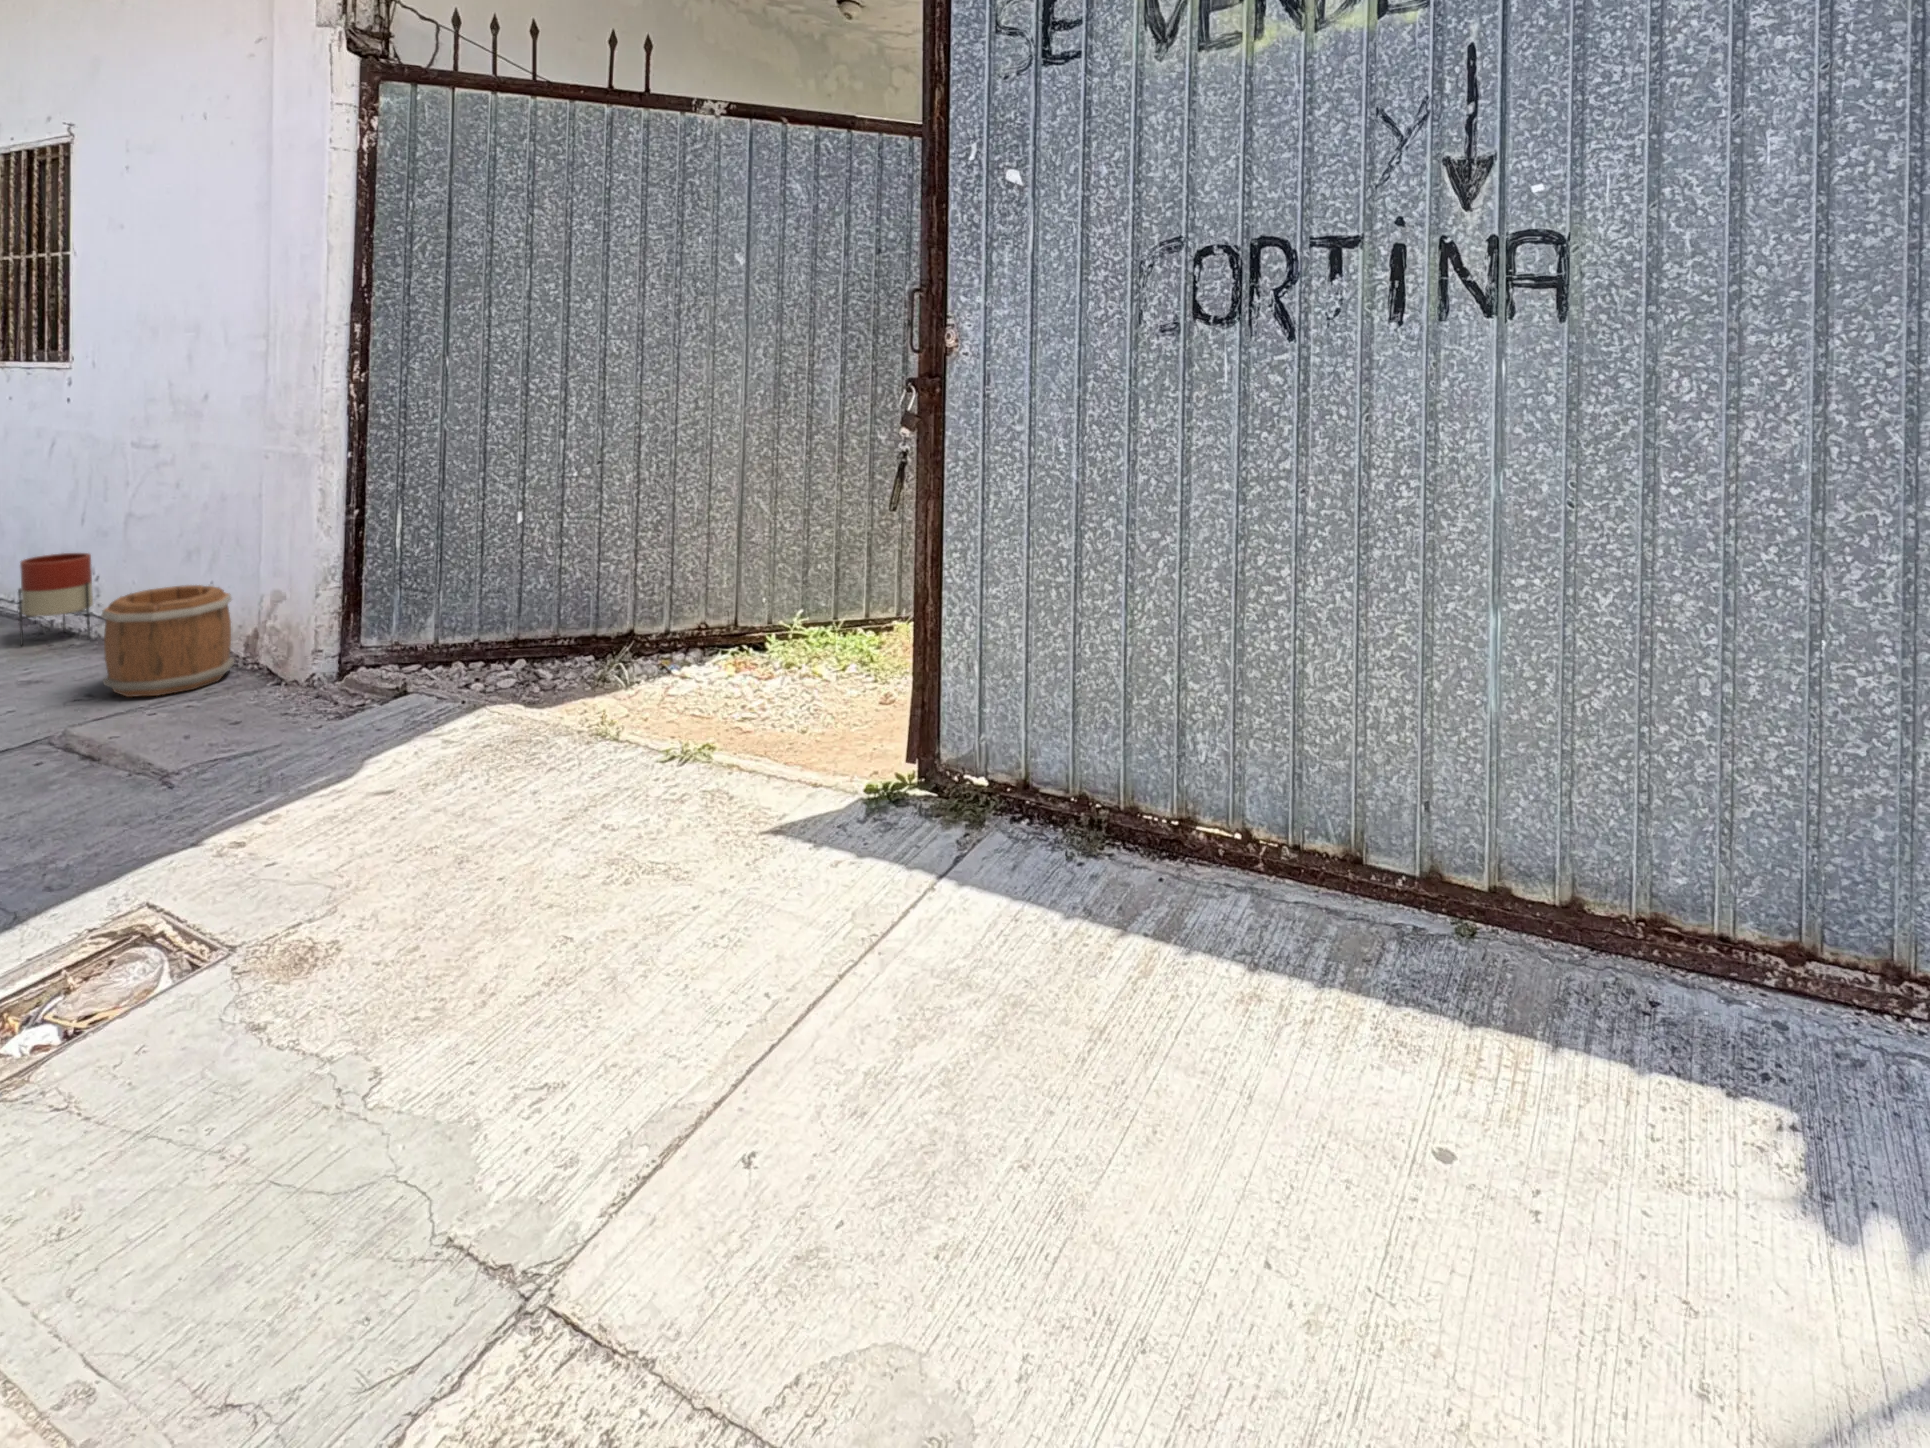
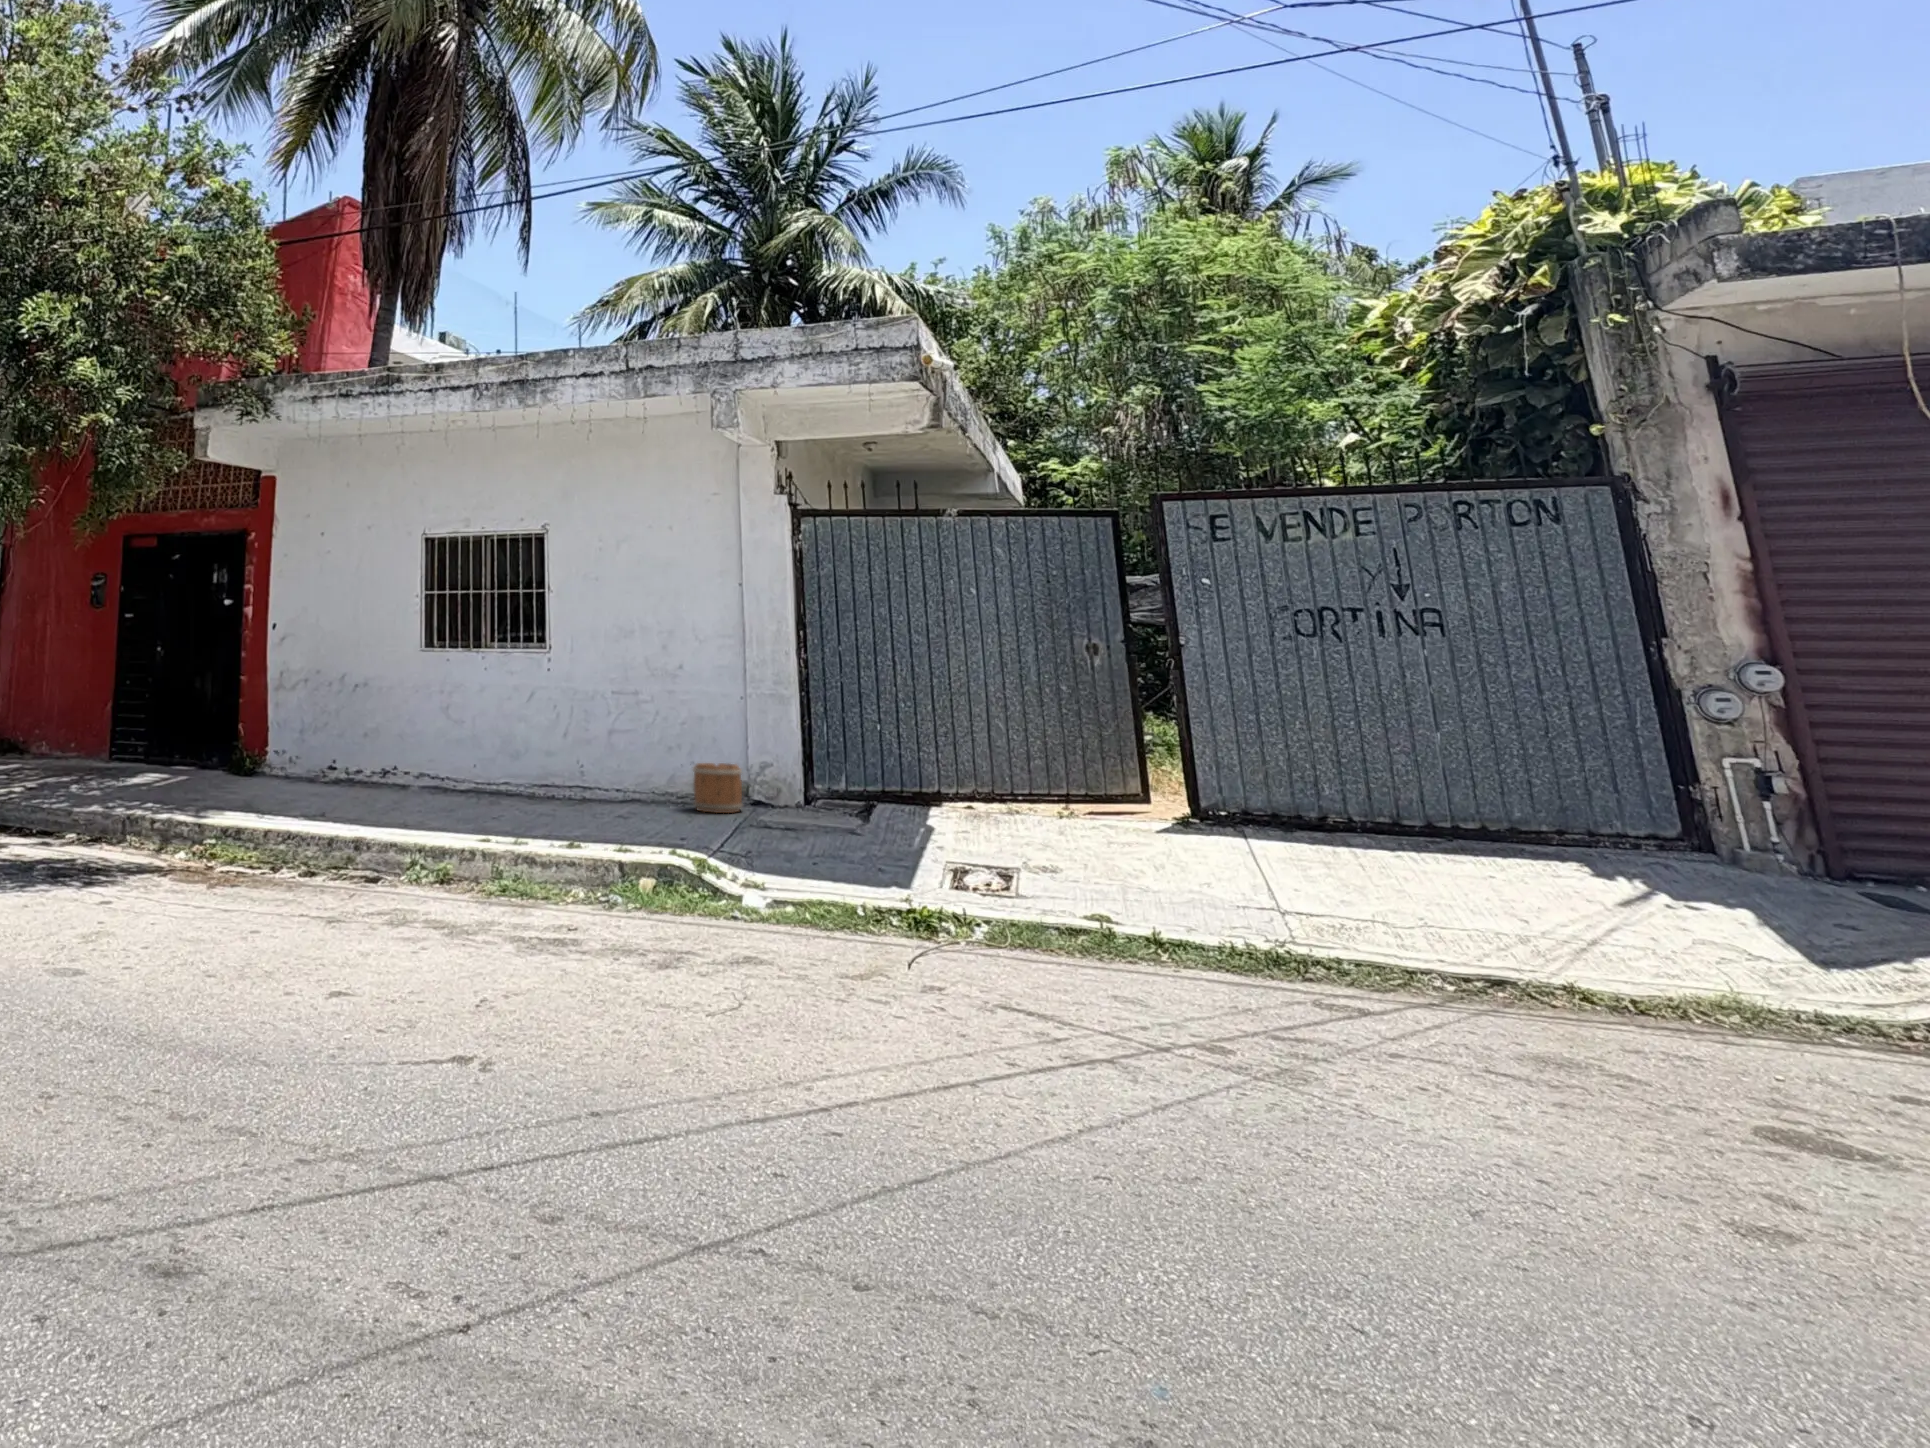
planter: present [18,553,93,646] -> none [569,754,599,802]

